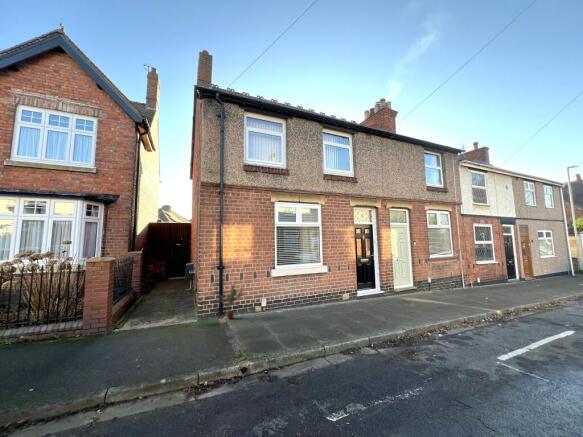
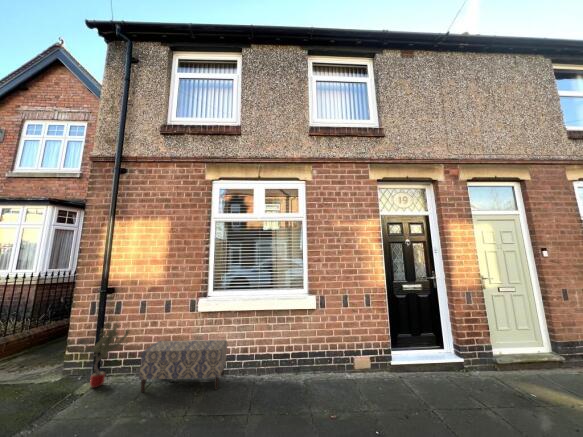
bench: none [253,291,295,317] -> present [139,340,227,392]

